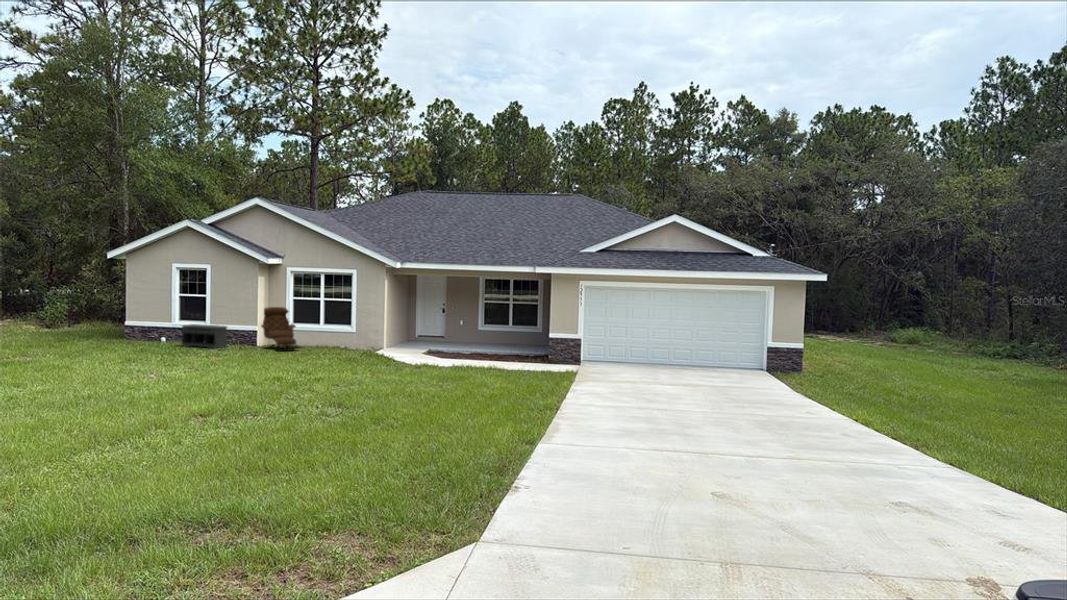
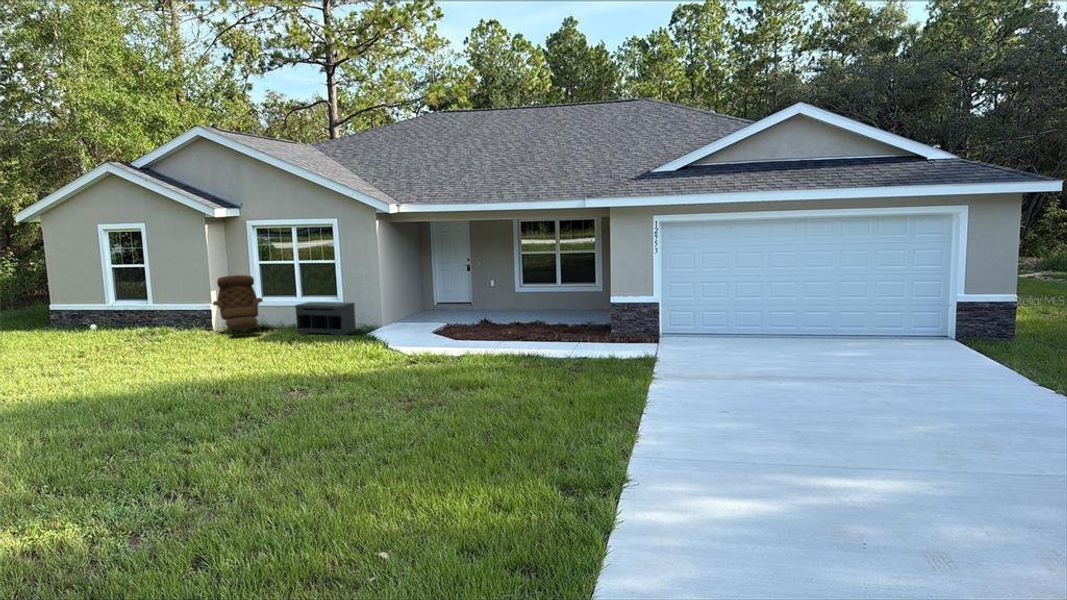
bench: present [182,324,227,348] -> present [295,302,356,335]

